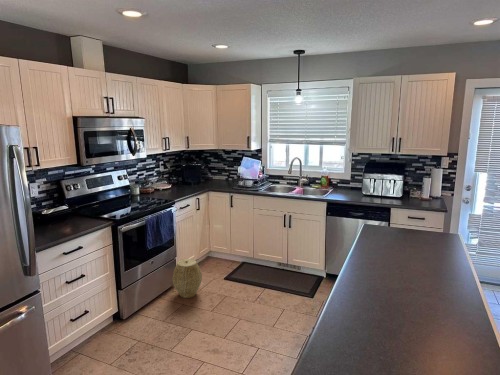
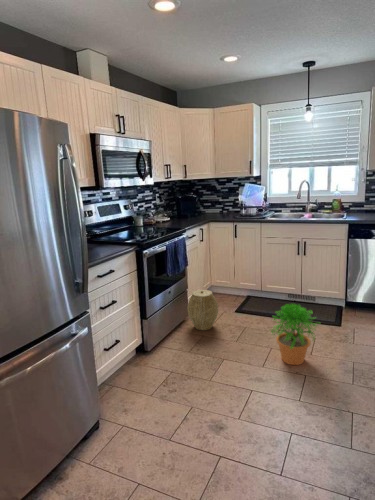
potted plant: none [233,280,280,339] -> present [272,303,315,365]

